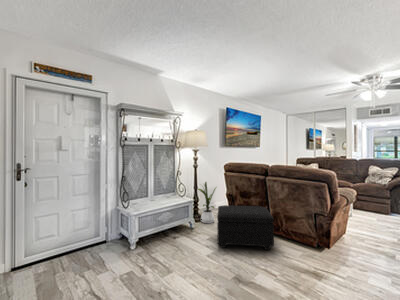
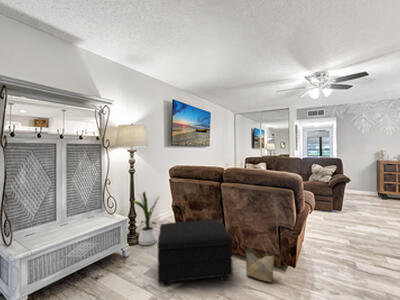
woven basket: none [285,220,310,256] -> present [245,236,274,282]

